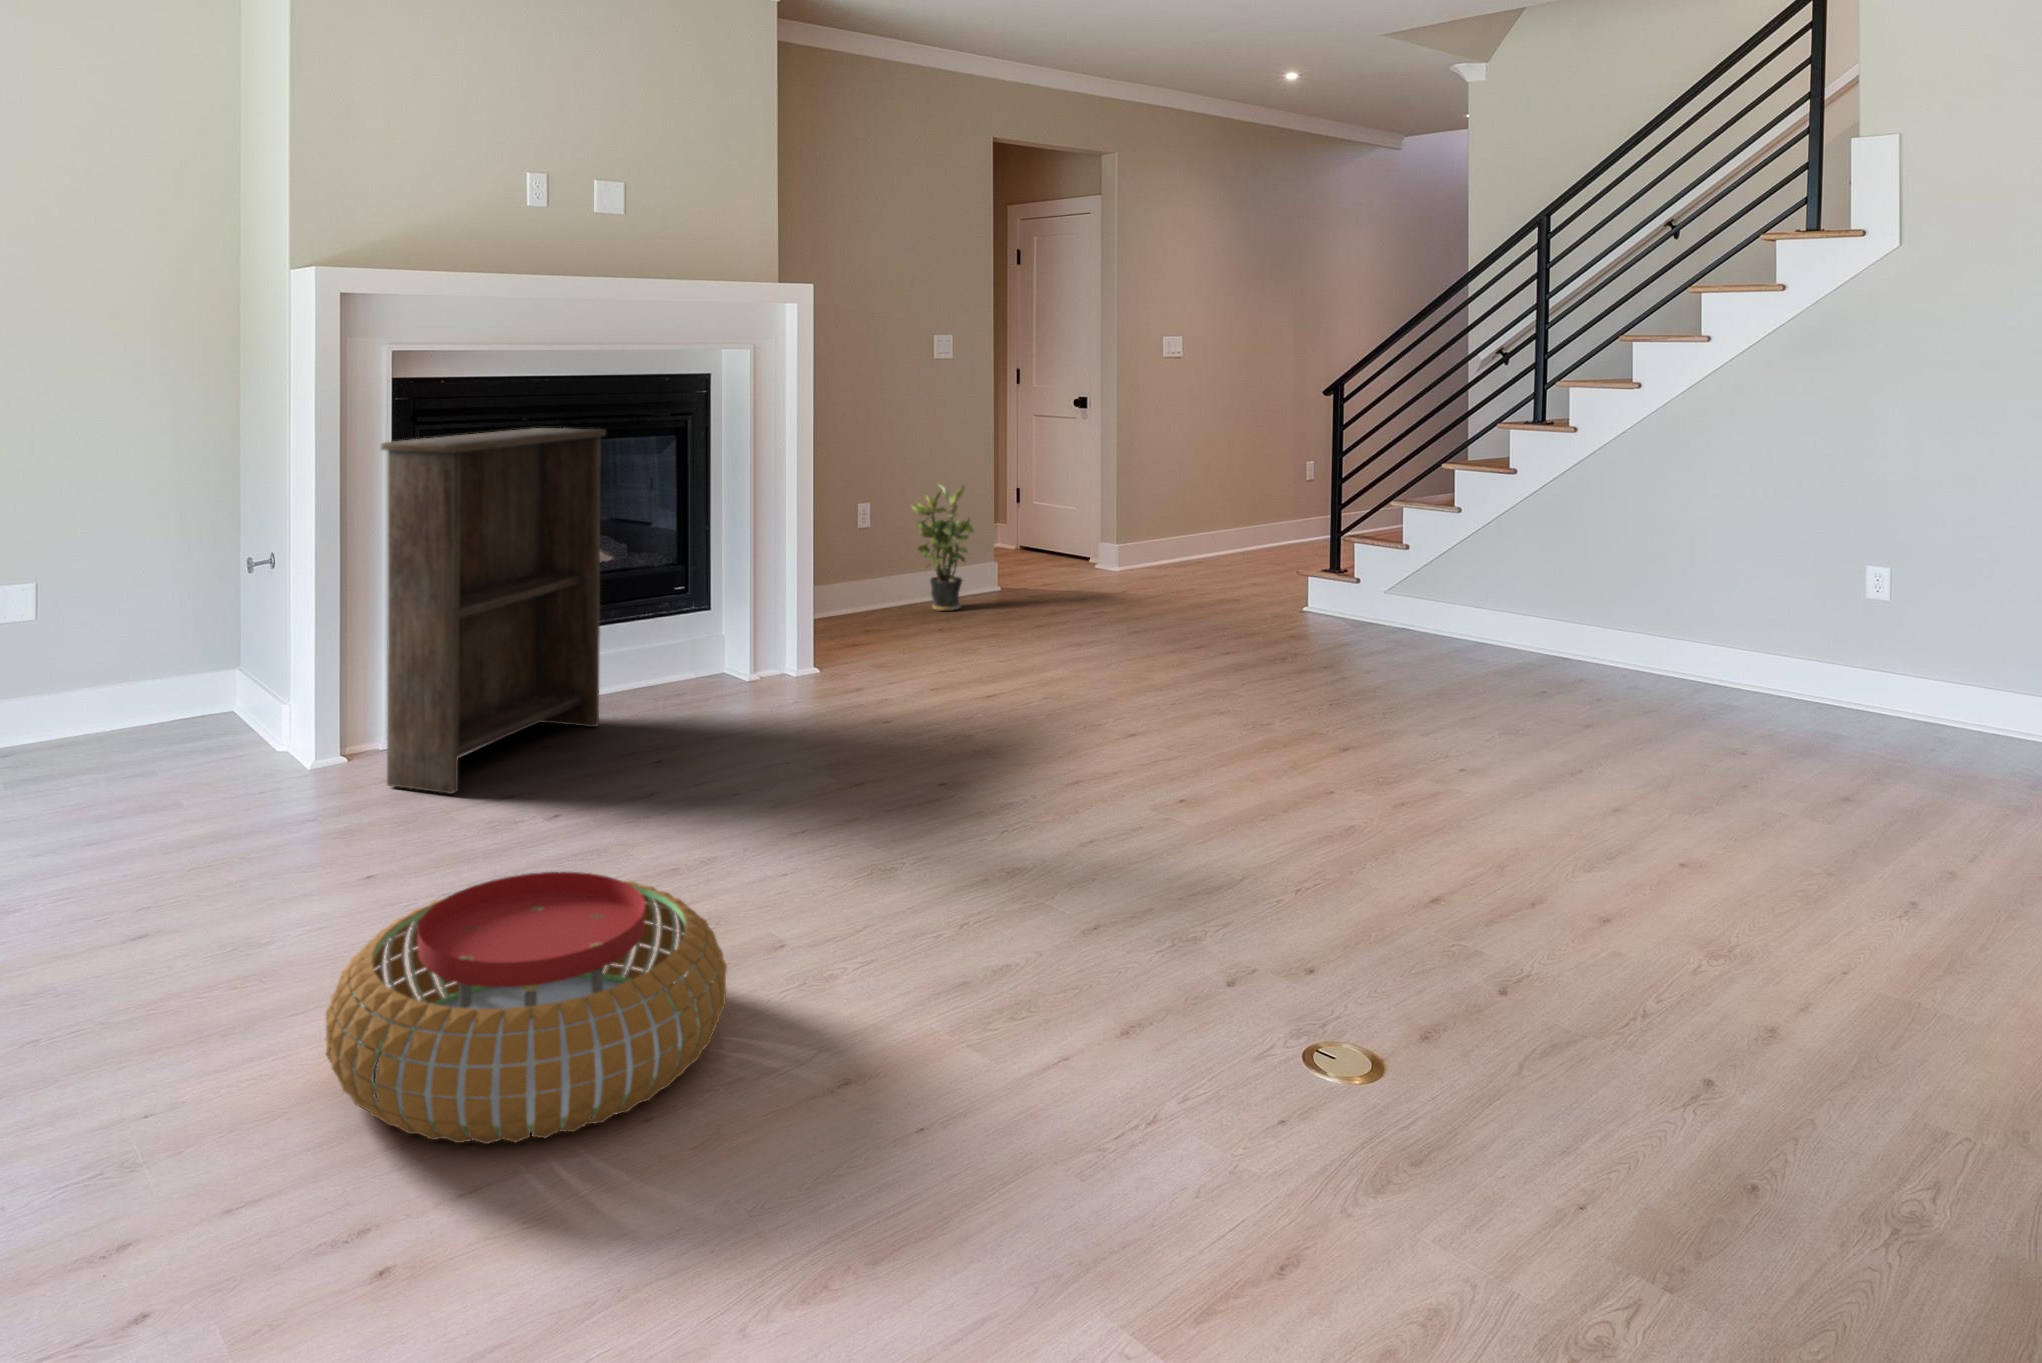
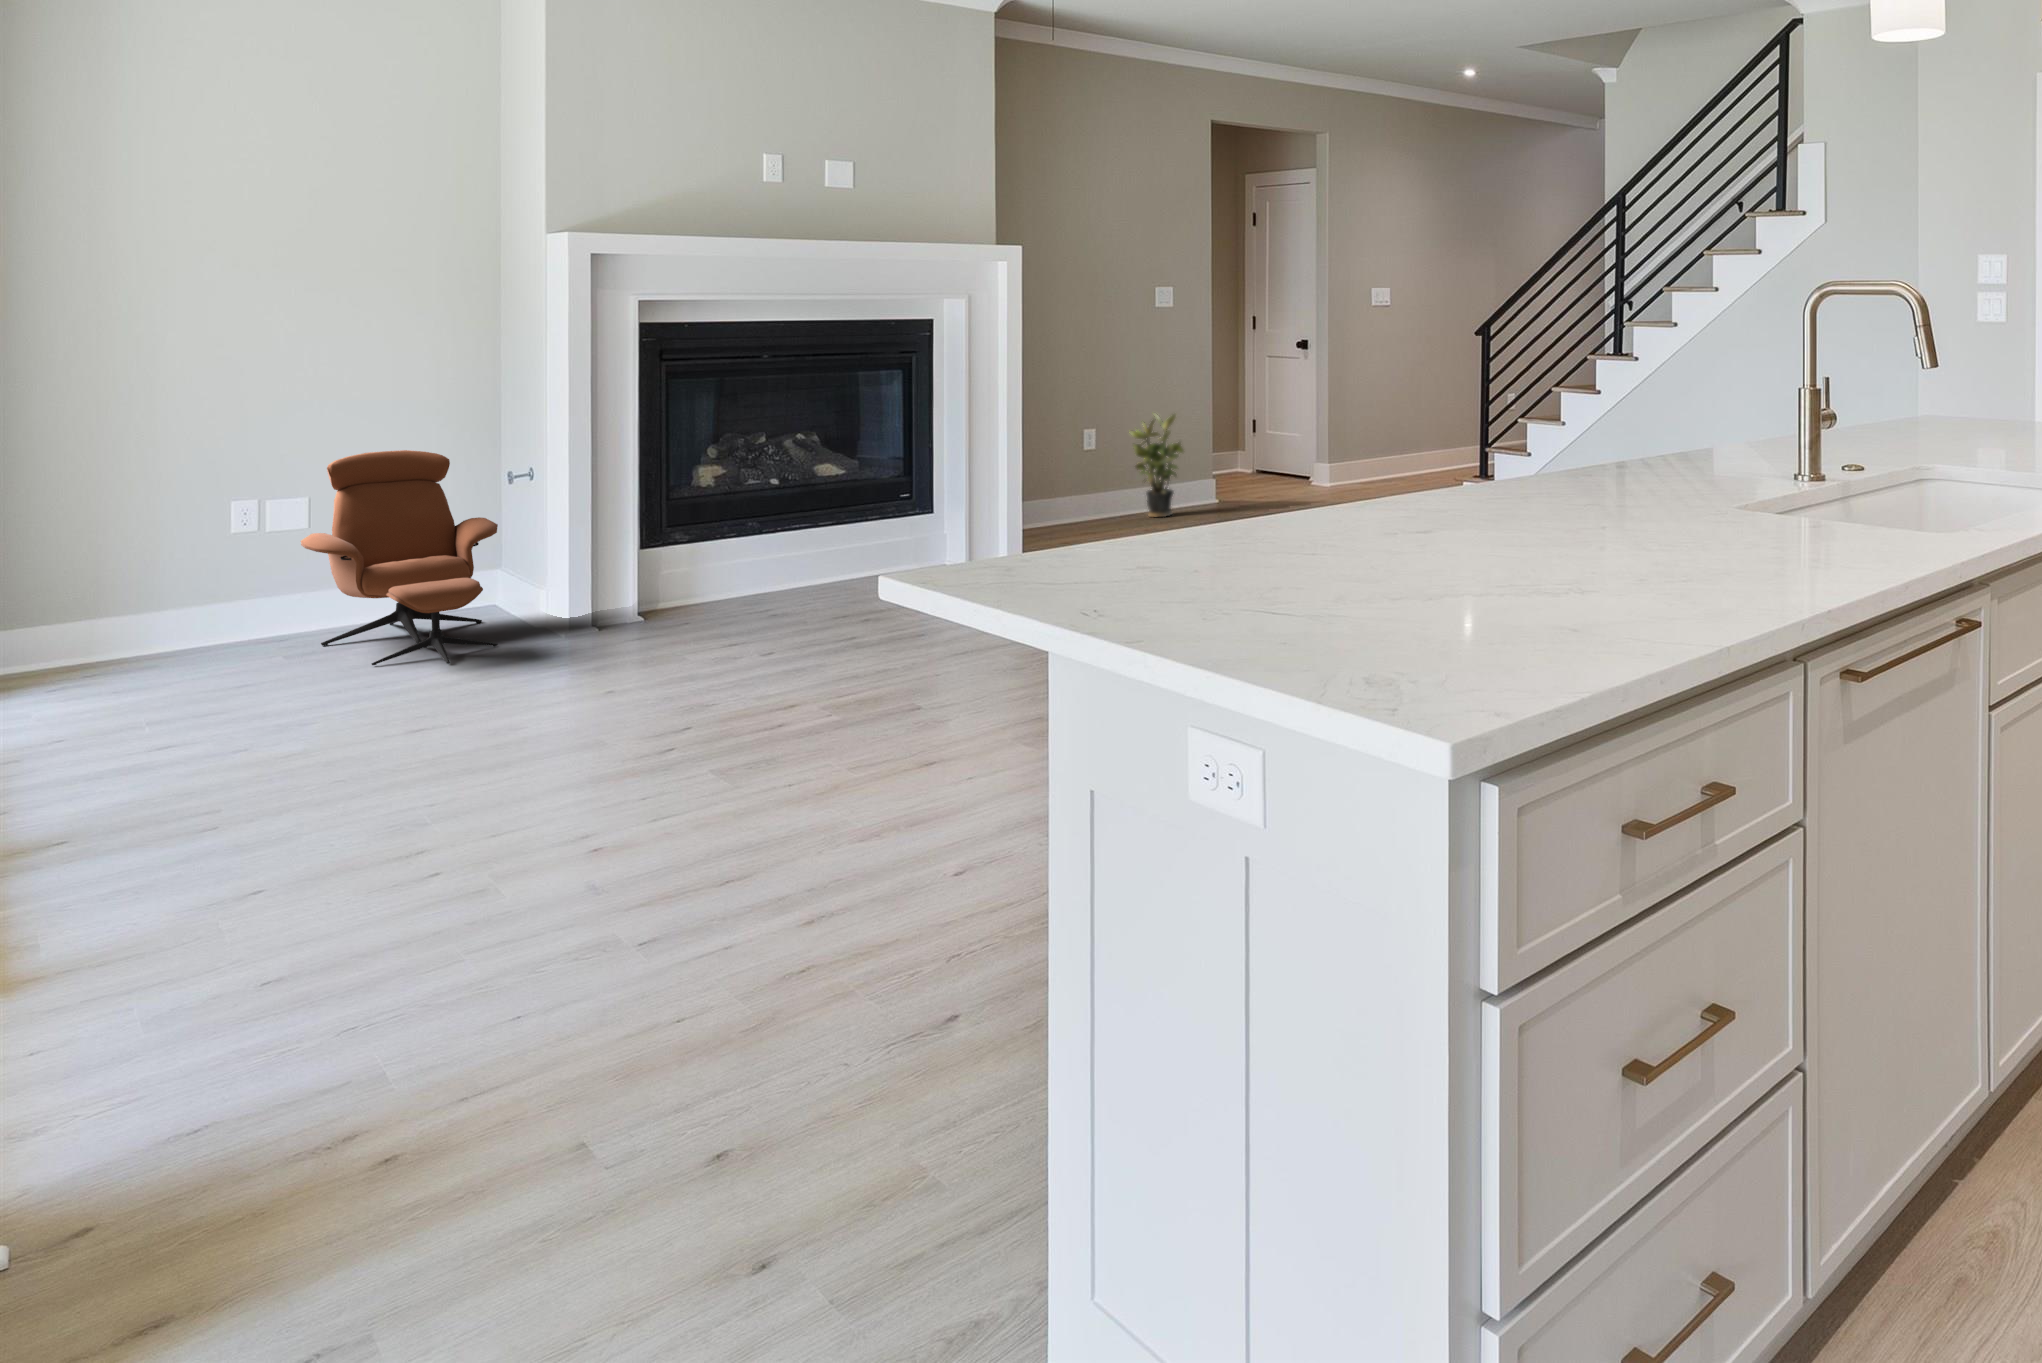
bookshelf: present [381,428,606,794] -> none [625,364,830,644]
lounge chair: none [22,527,234,810] -> present [301,450,498,665]
pouf: present [326,872,727,1144] -> none [577,651,872,799]

